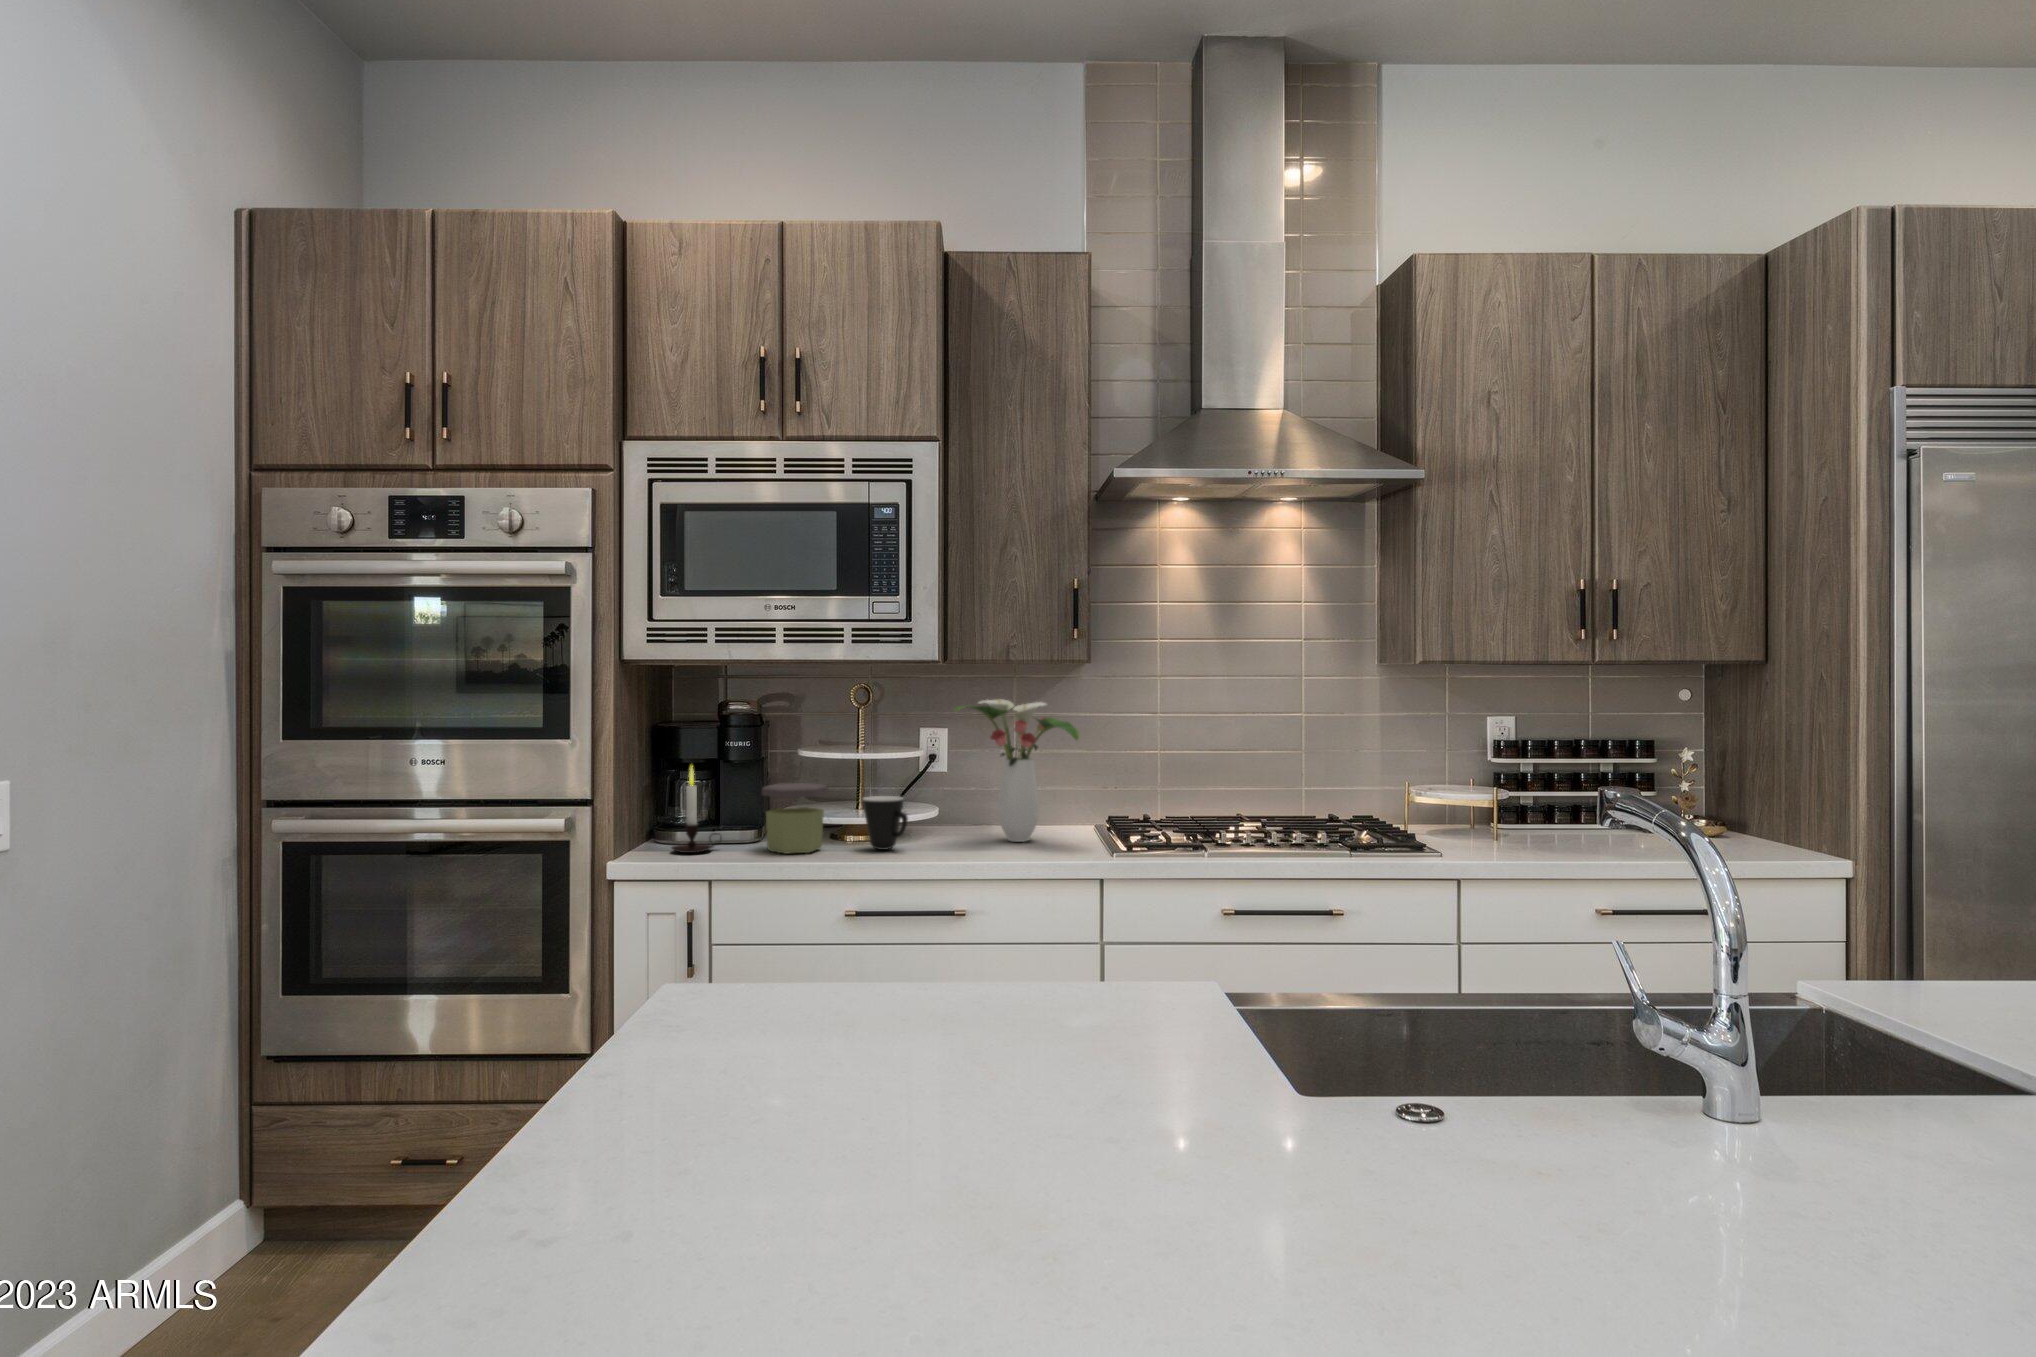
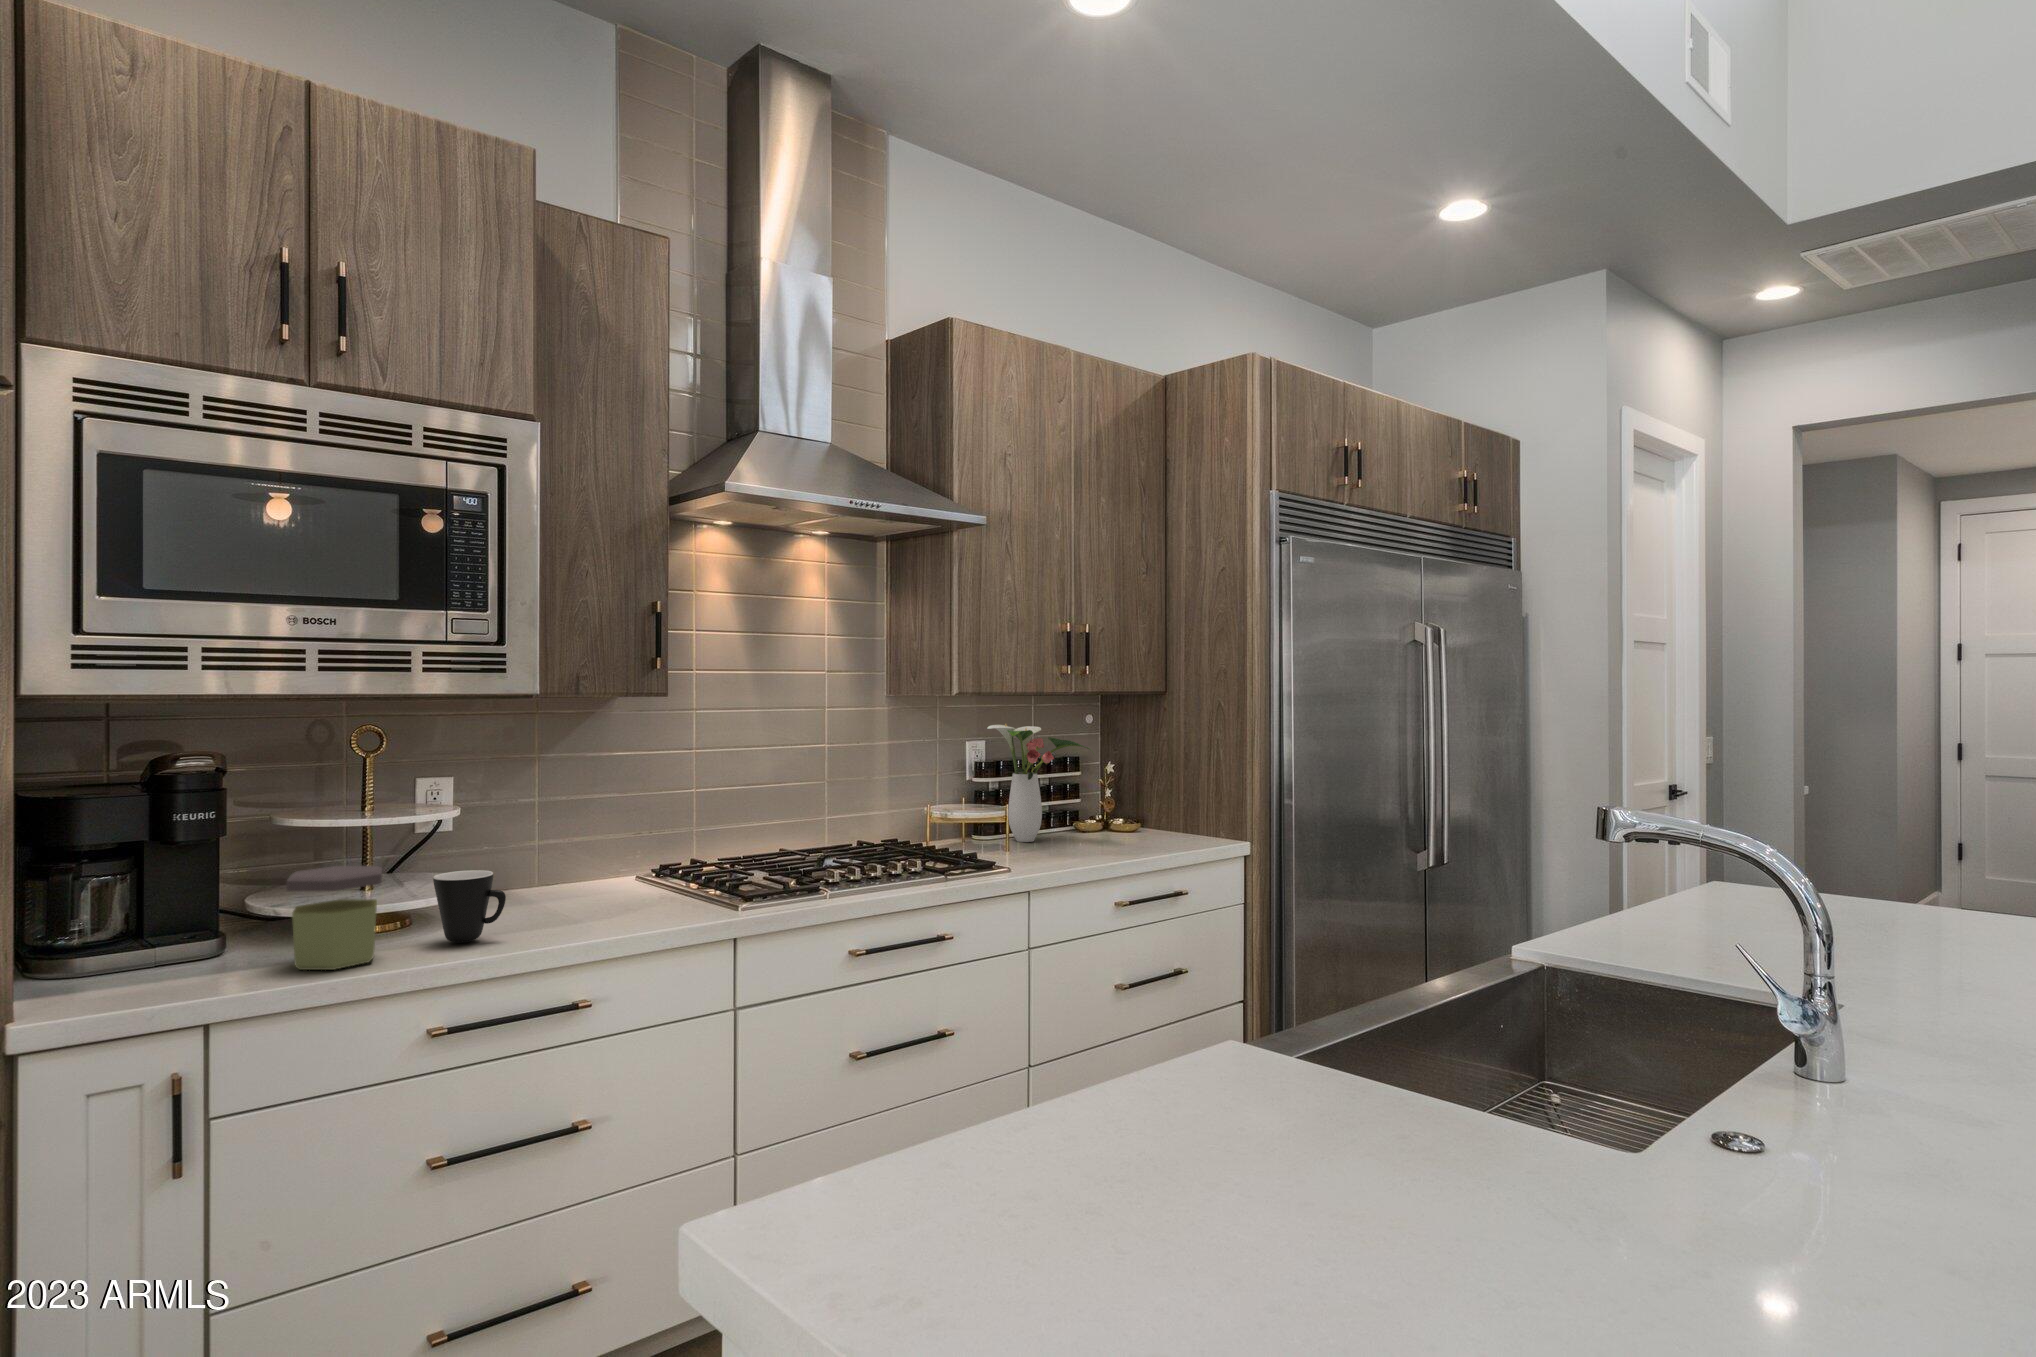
flower arrangement: present [954,699,1079,842] -> present [987,724,1091,842]
candle: present [672,766,721,853] -> none [119,856,207,996]

